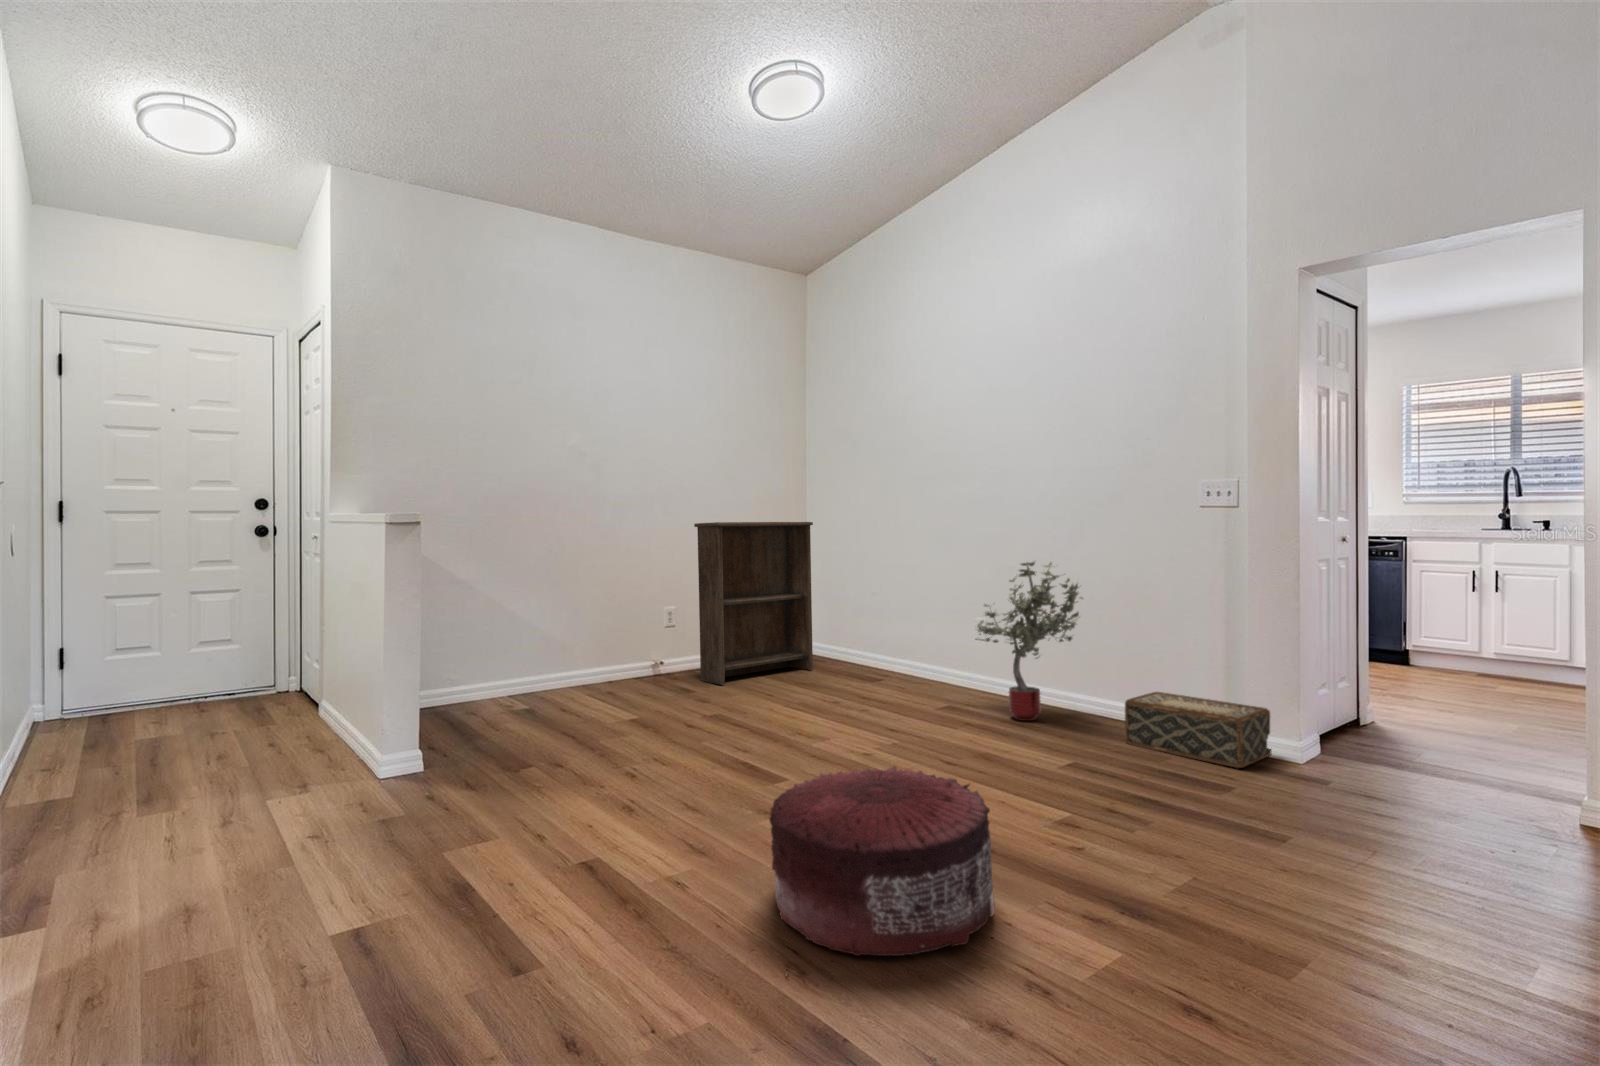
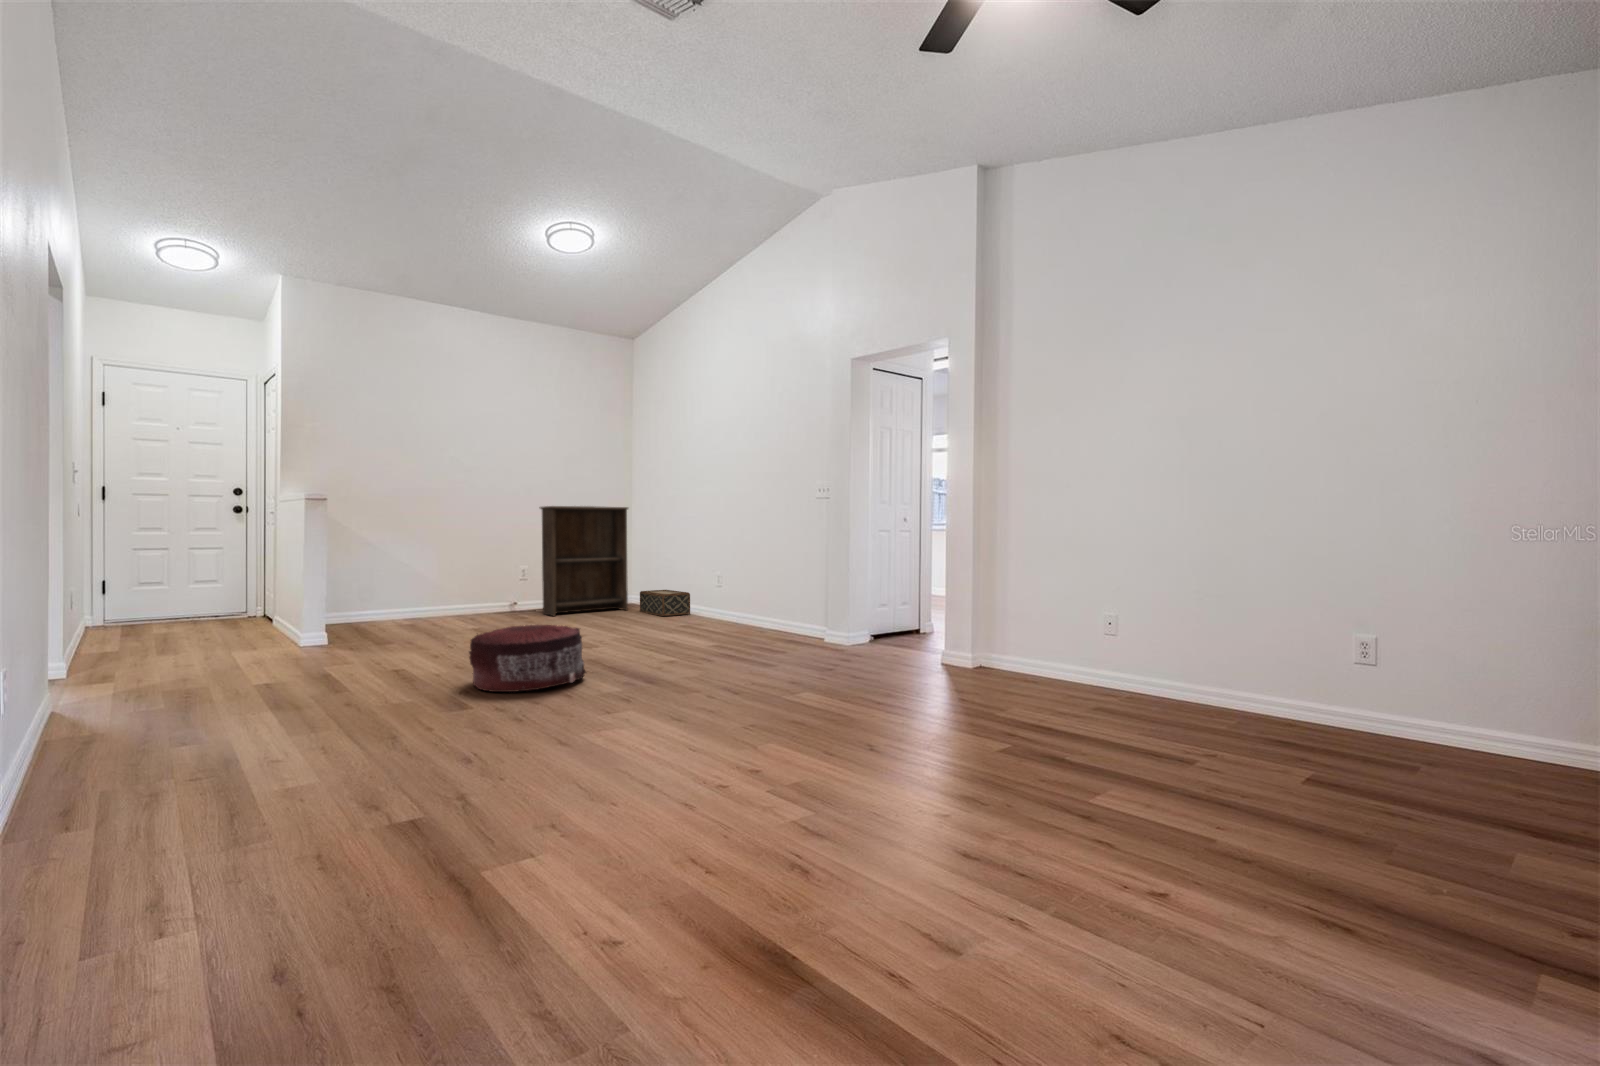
potted tree: present [977,562,1083,721] -> none [706,531,762,632]
woven basket: present [1125,692,1271,768] -> present [640,590,690,616]

